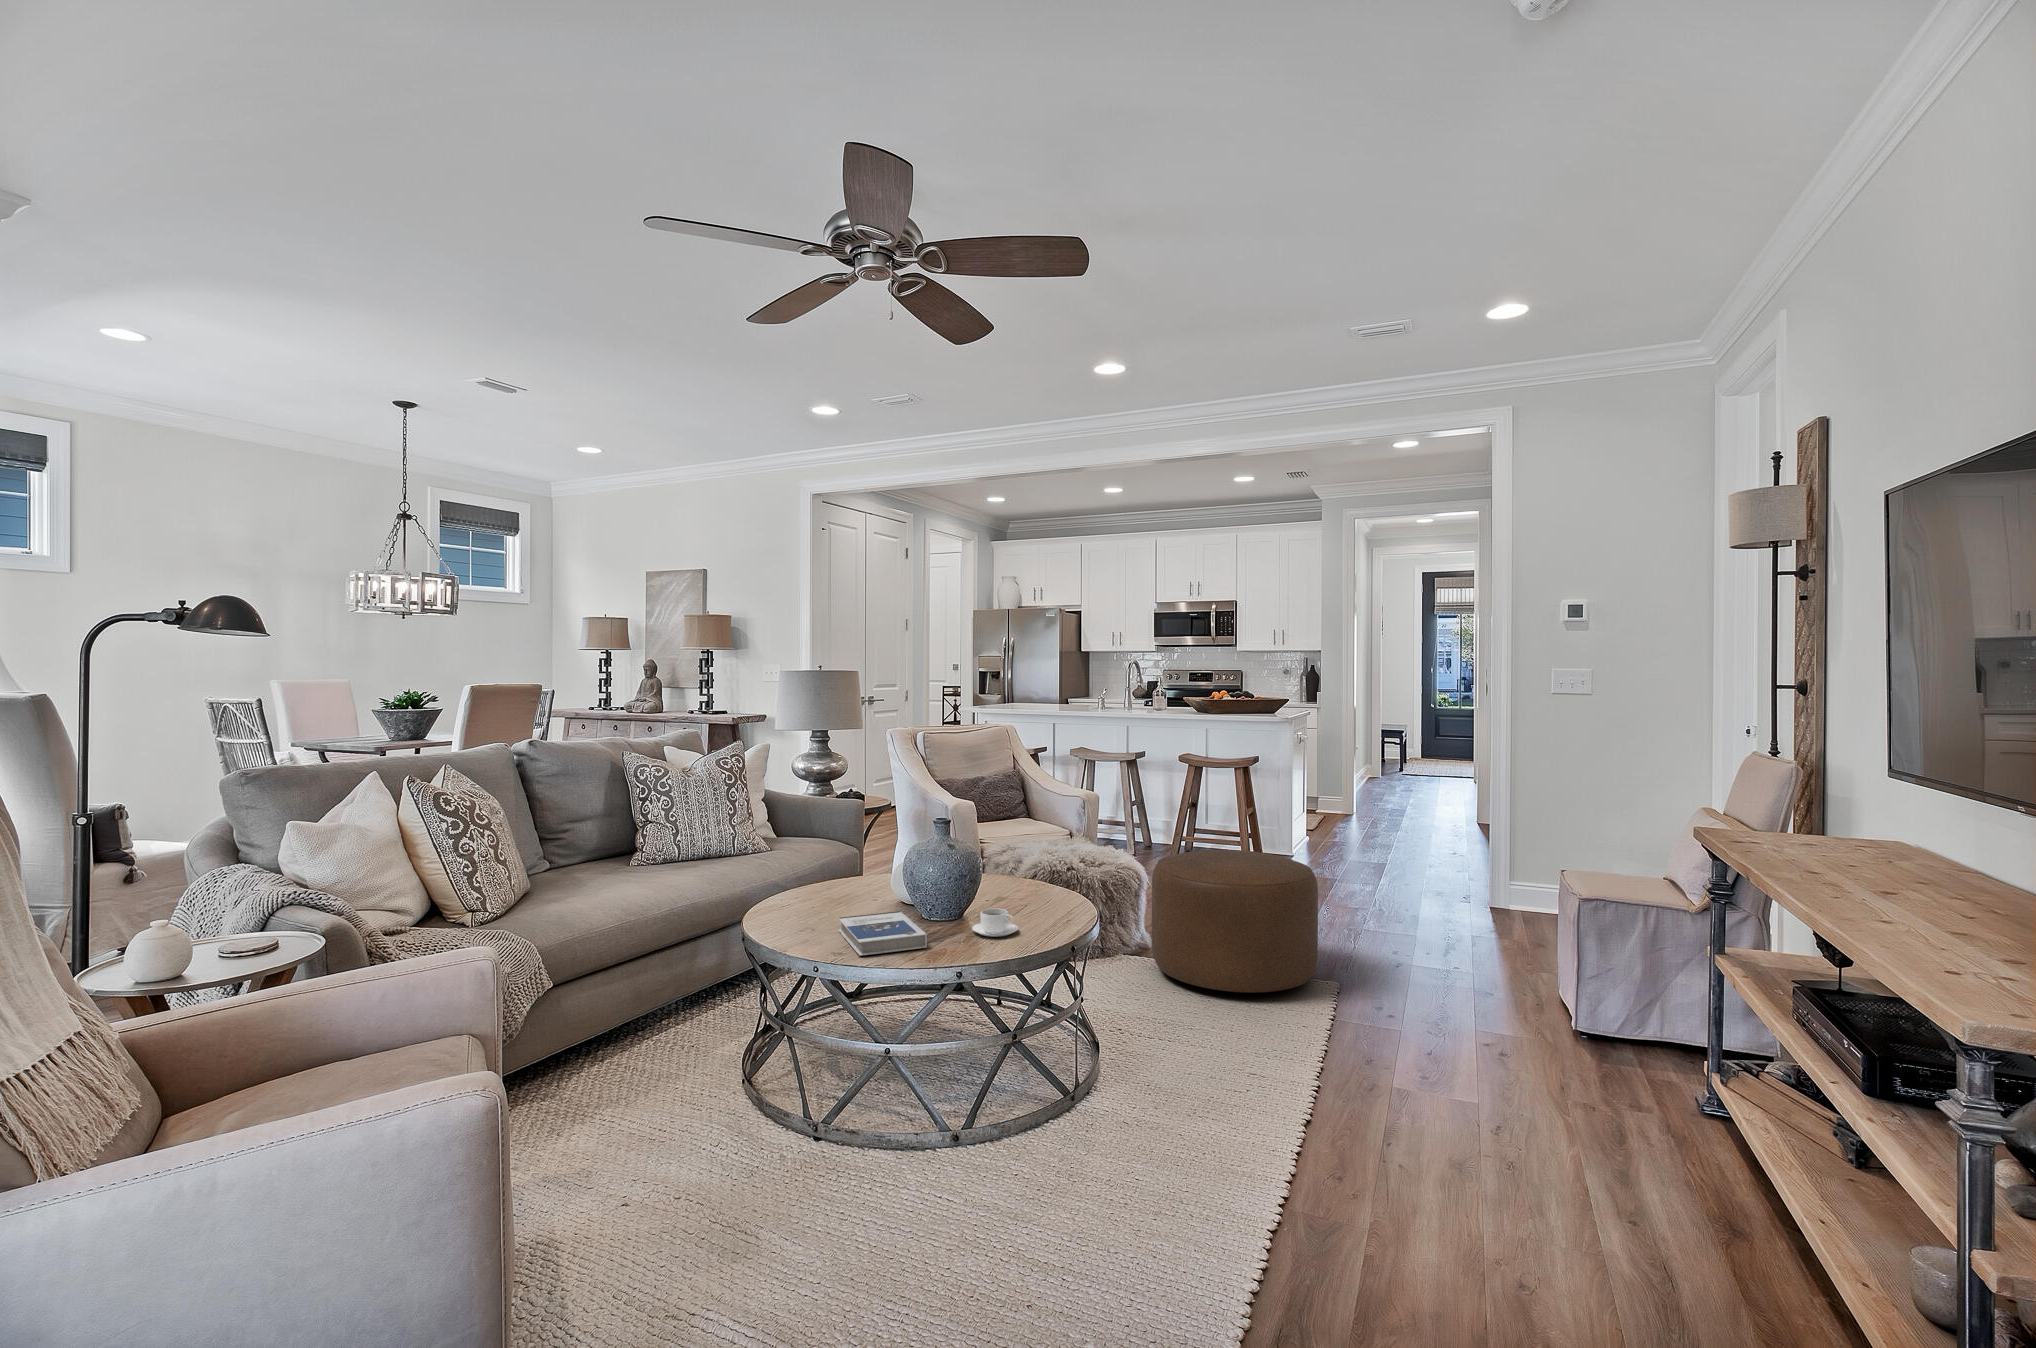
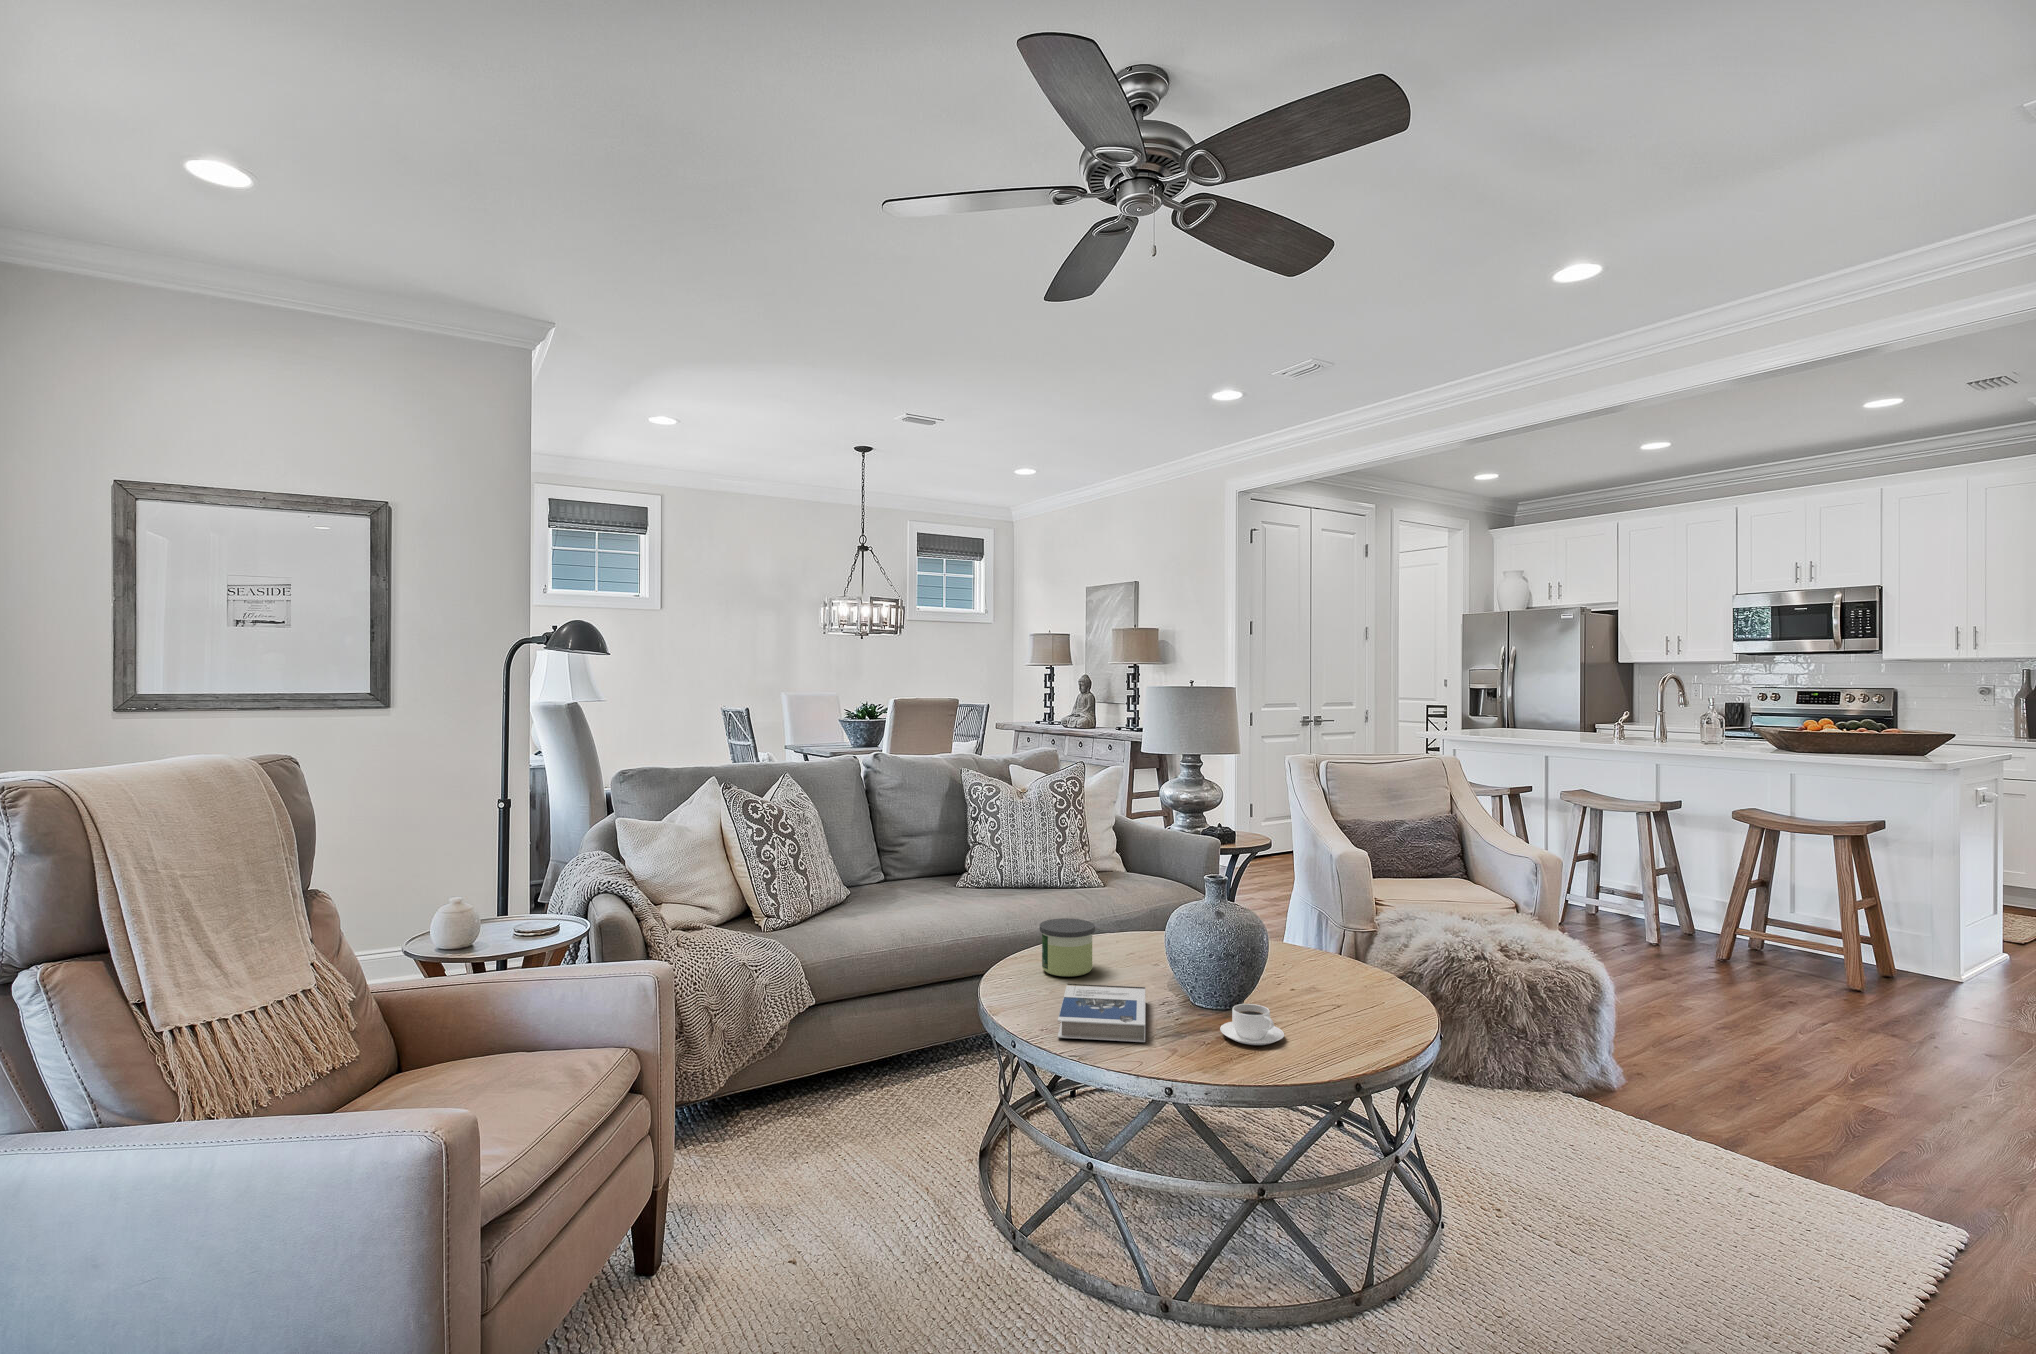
ottoman: present [1152,850,1318,993] -> none [1601,959,1915,1211]
candle: none [793,868,841,916] -> present [1040,918,1095,977]

